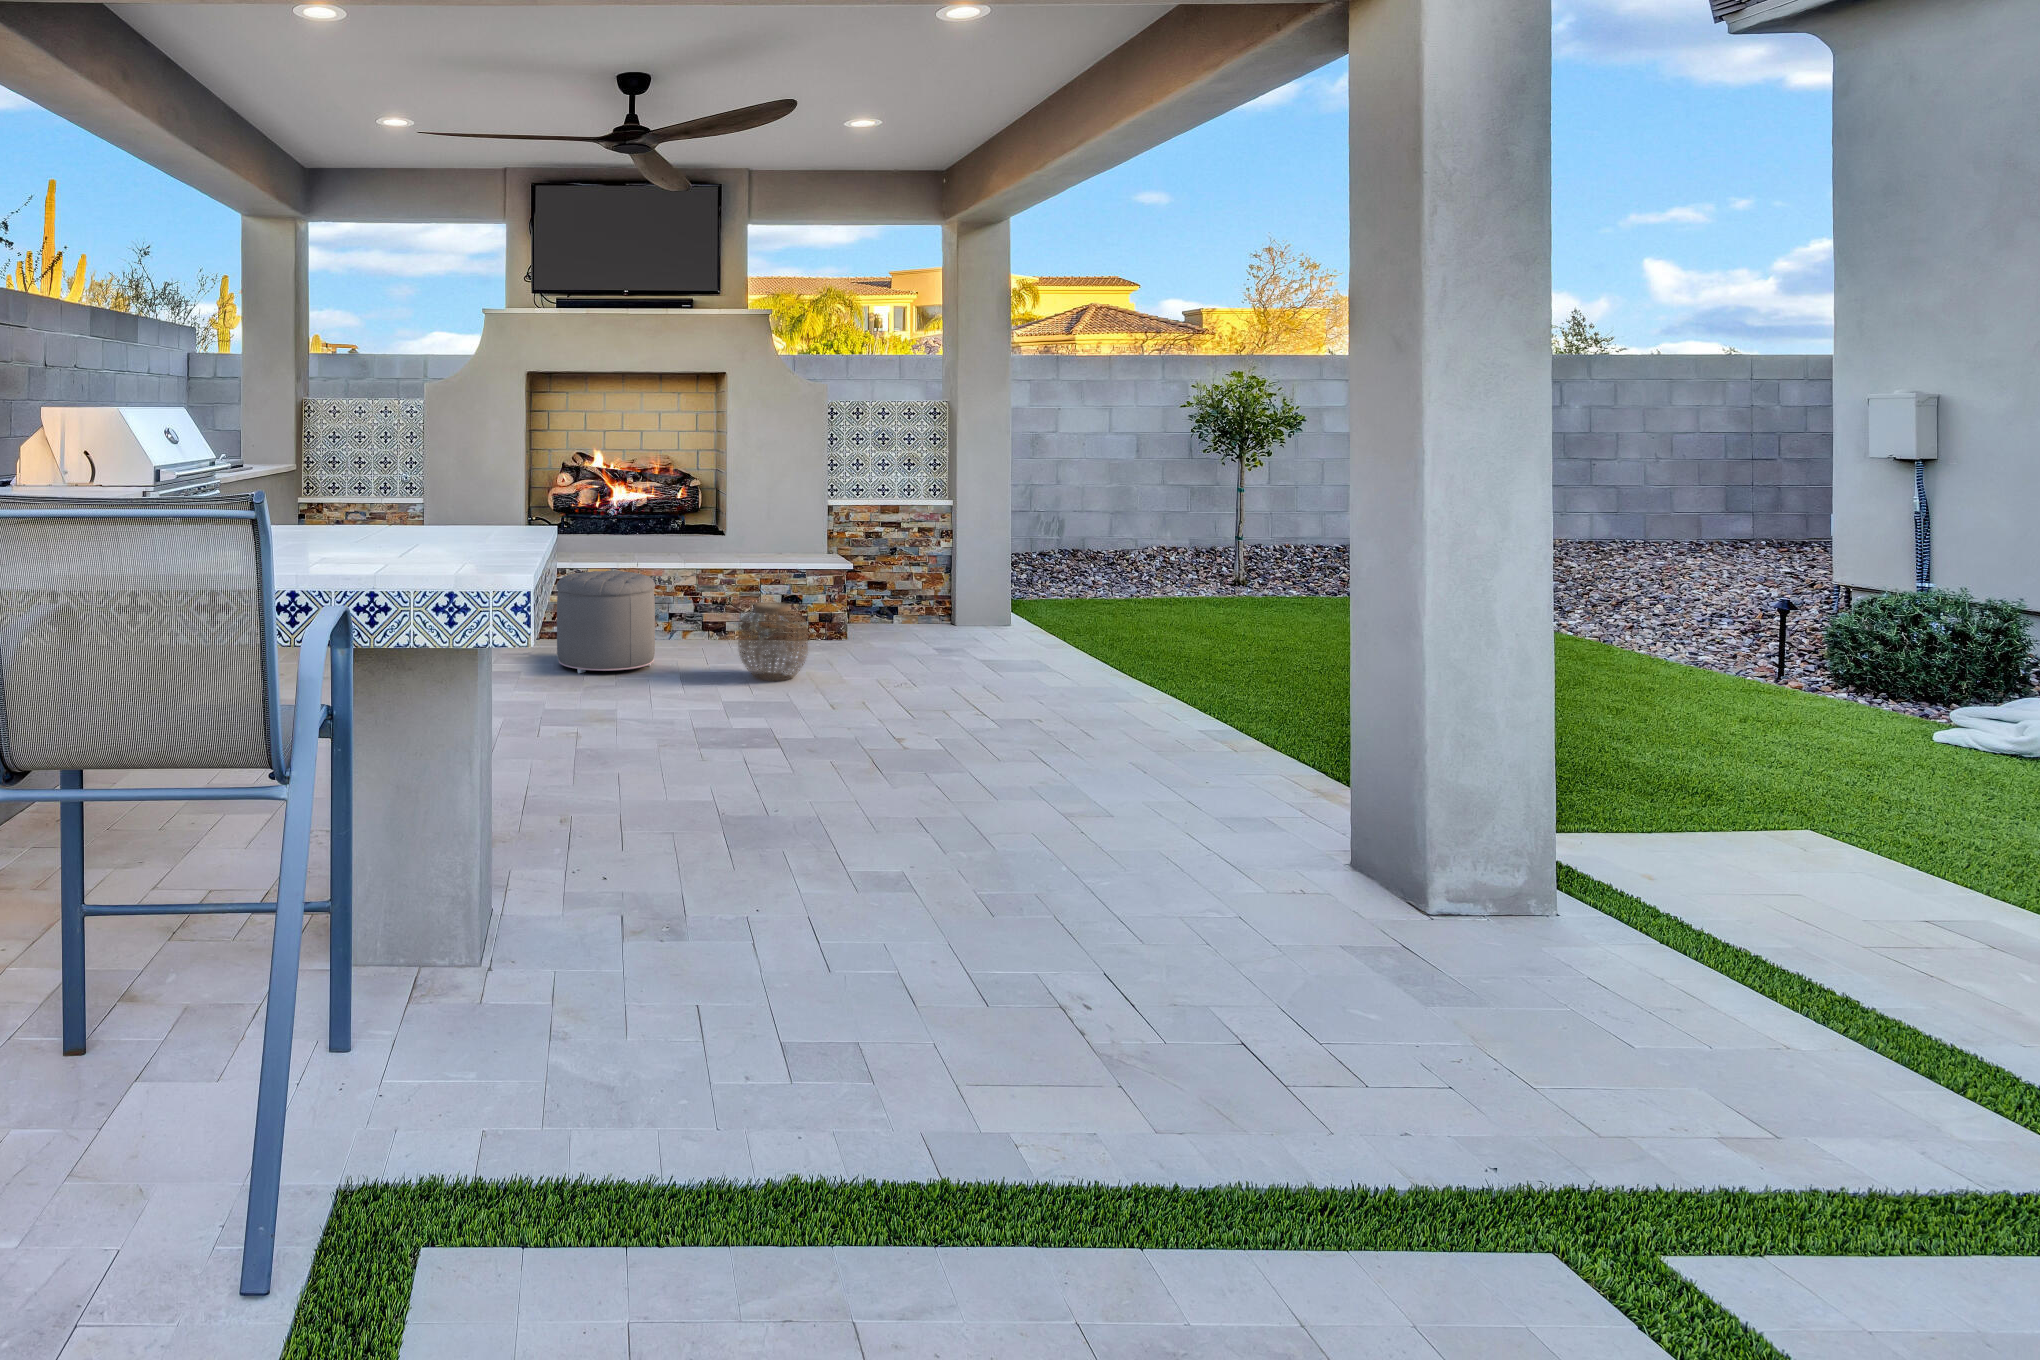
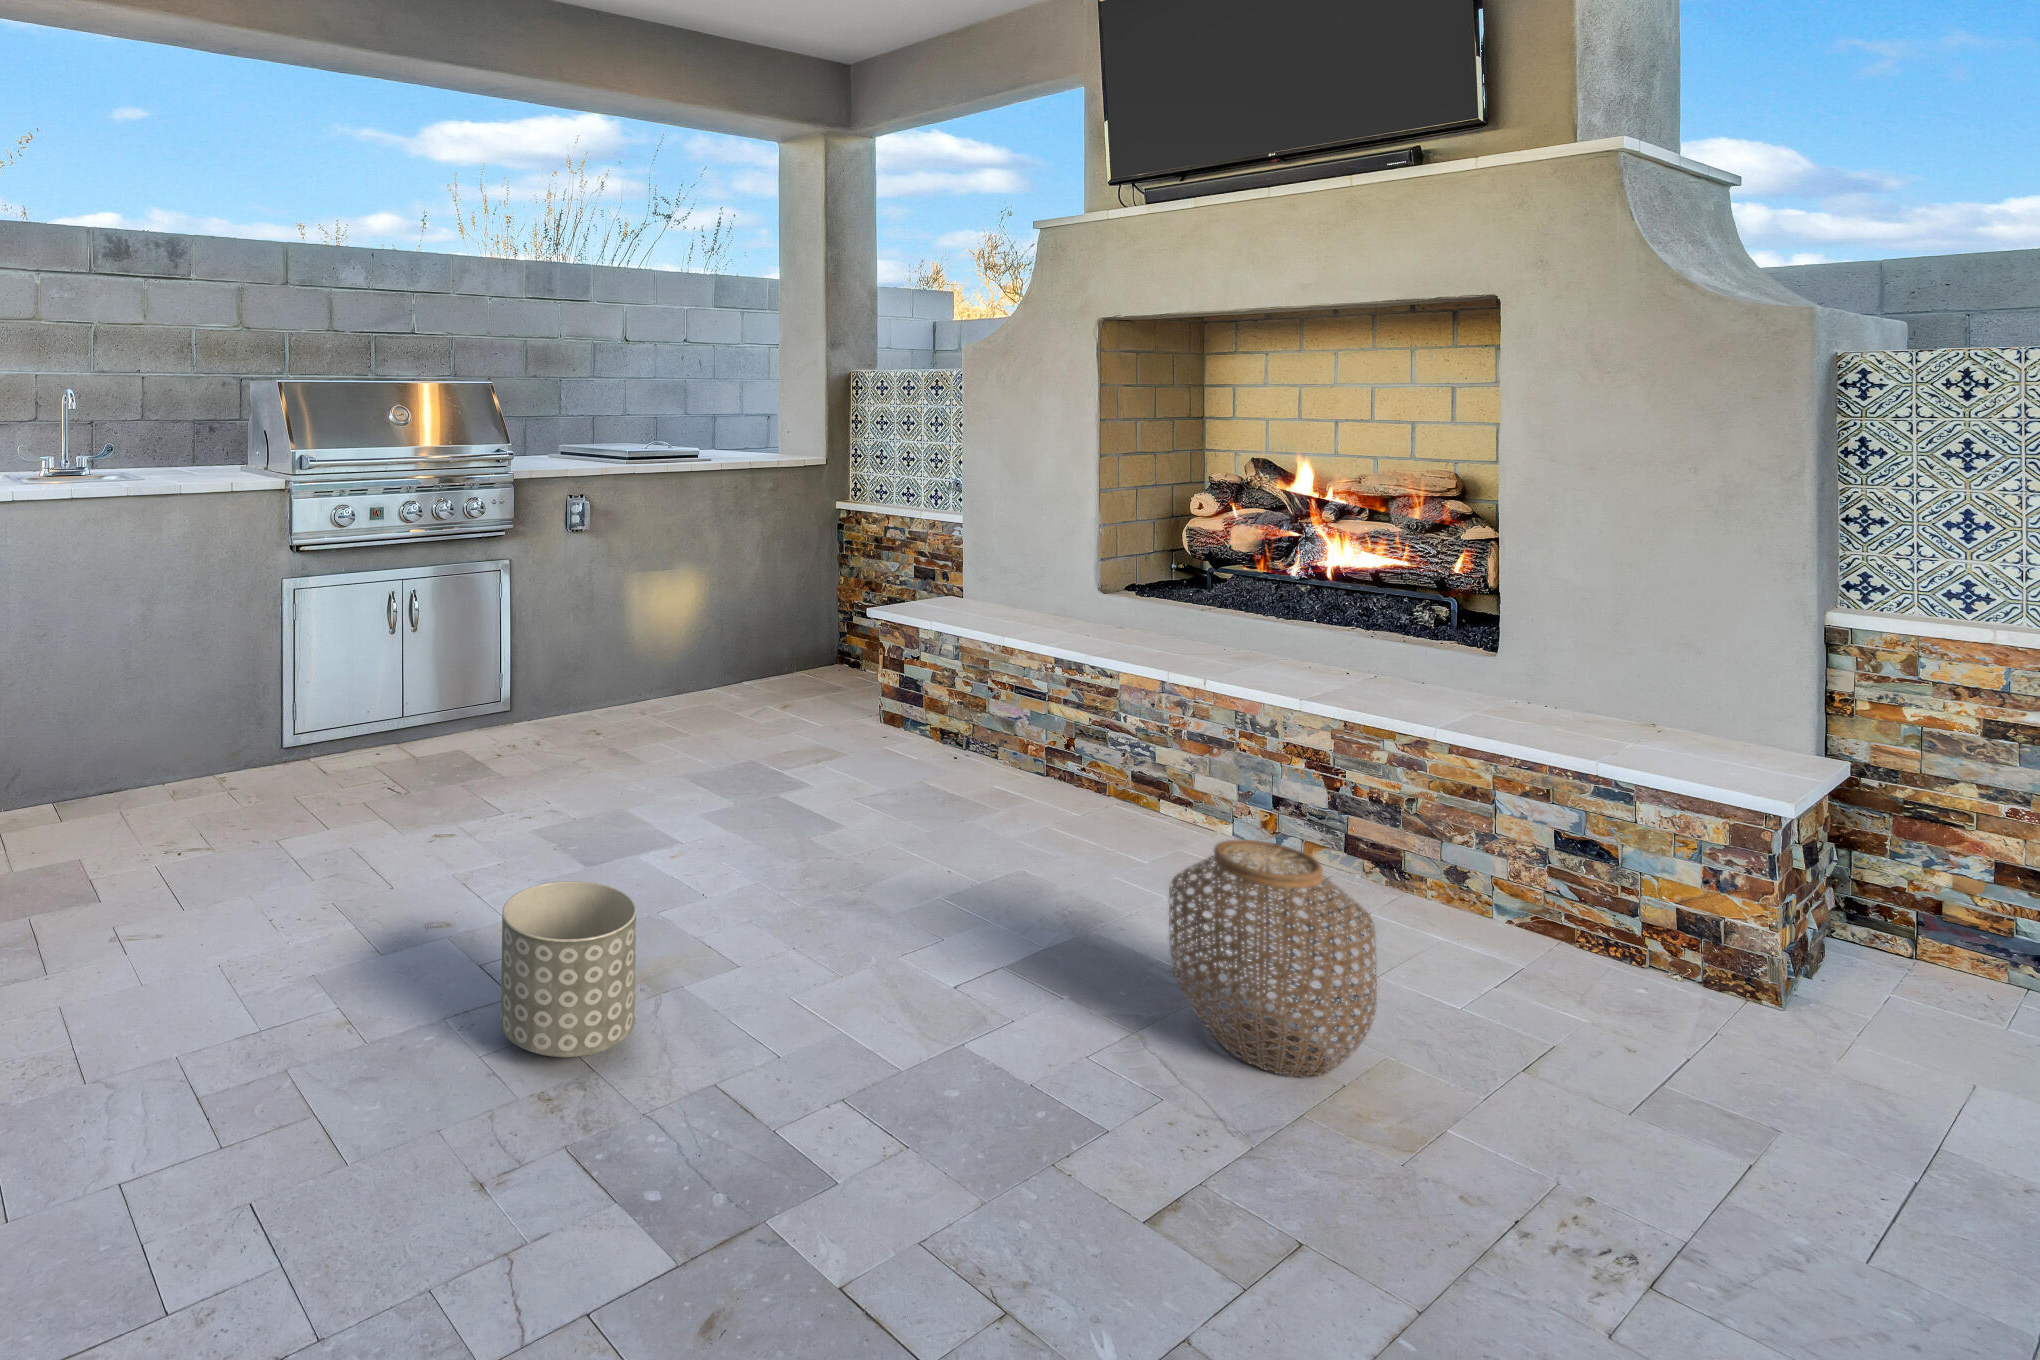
ottoman: present [556,571,655,673] -> none [900,676,1100,899]
planter: none [580,667,643,737] -> present [501,881,636,1058]

